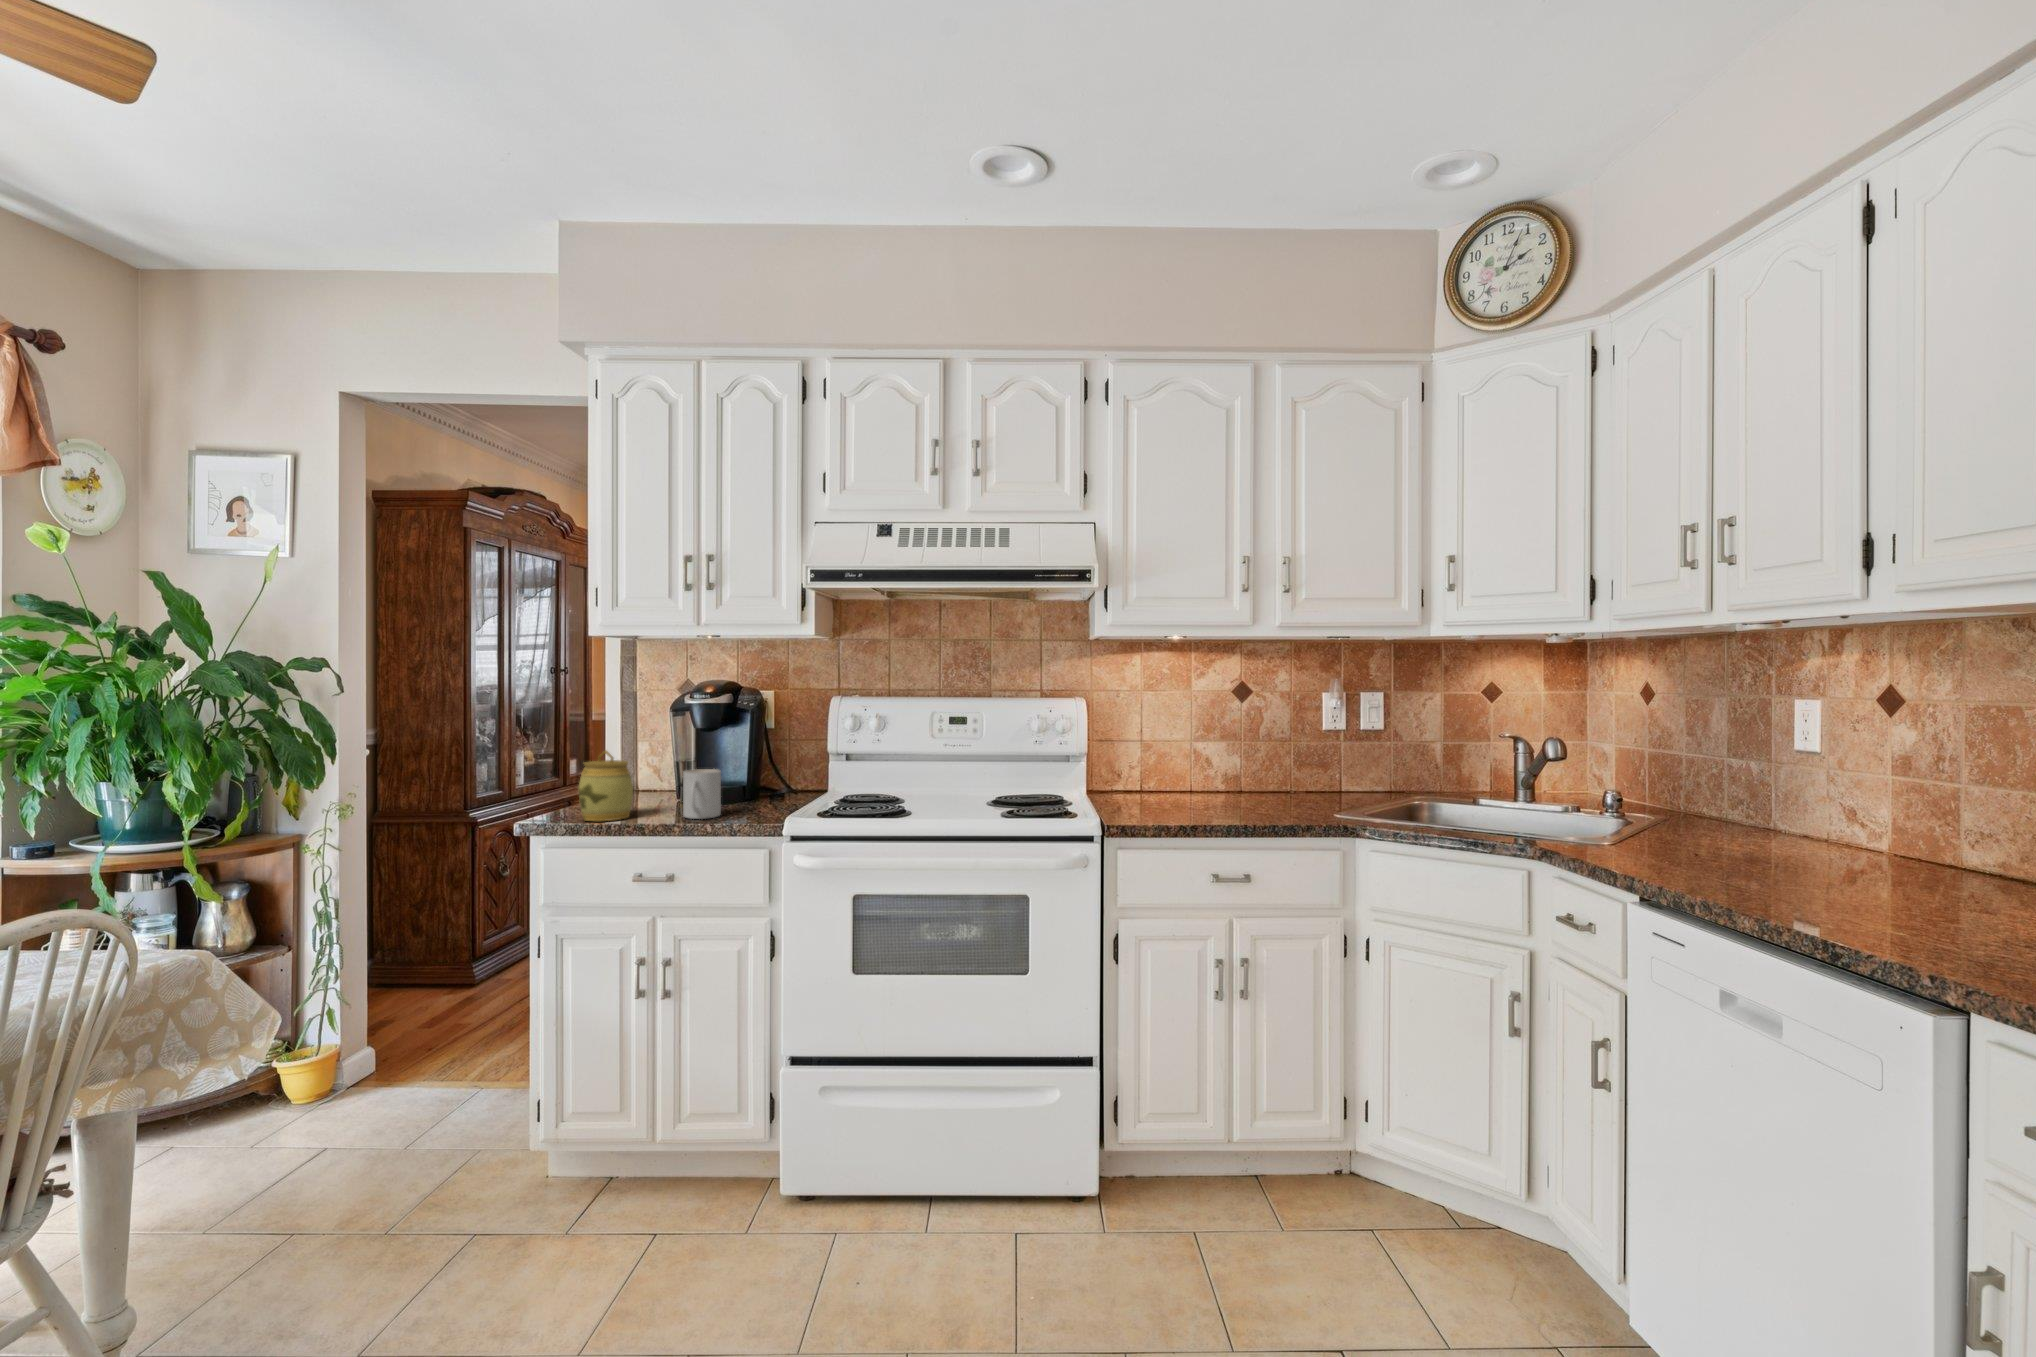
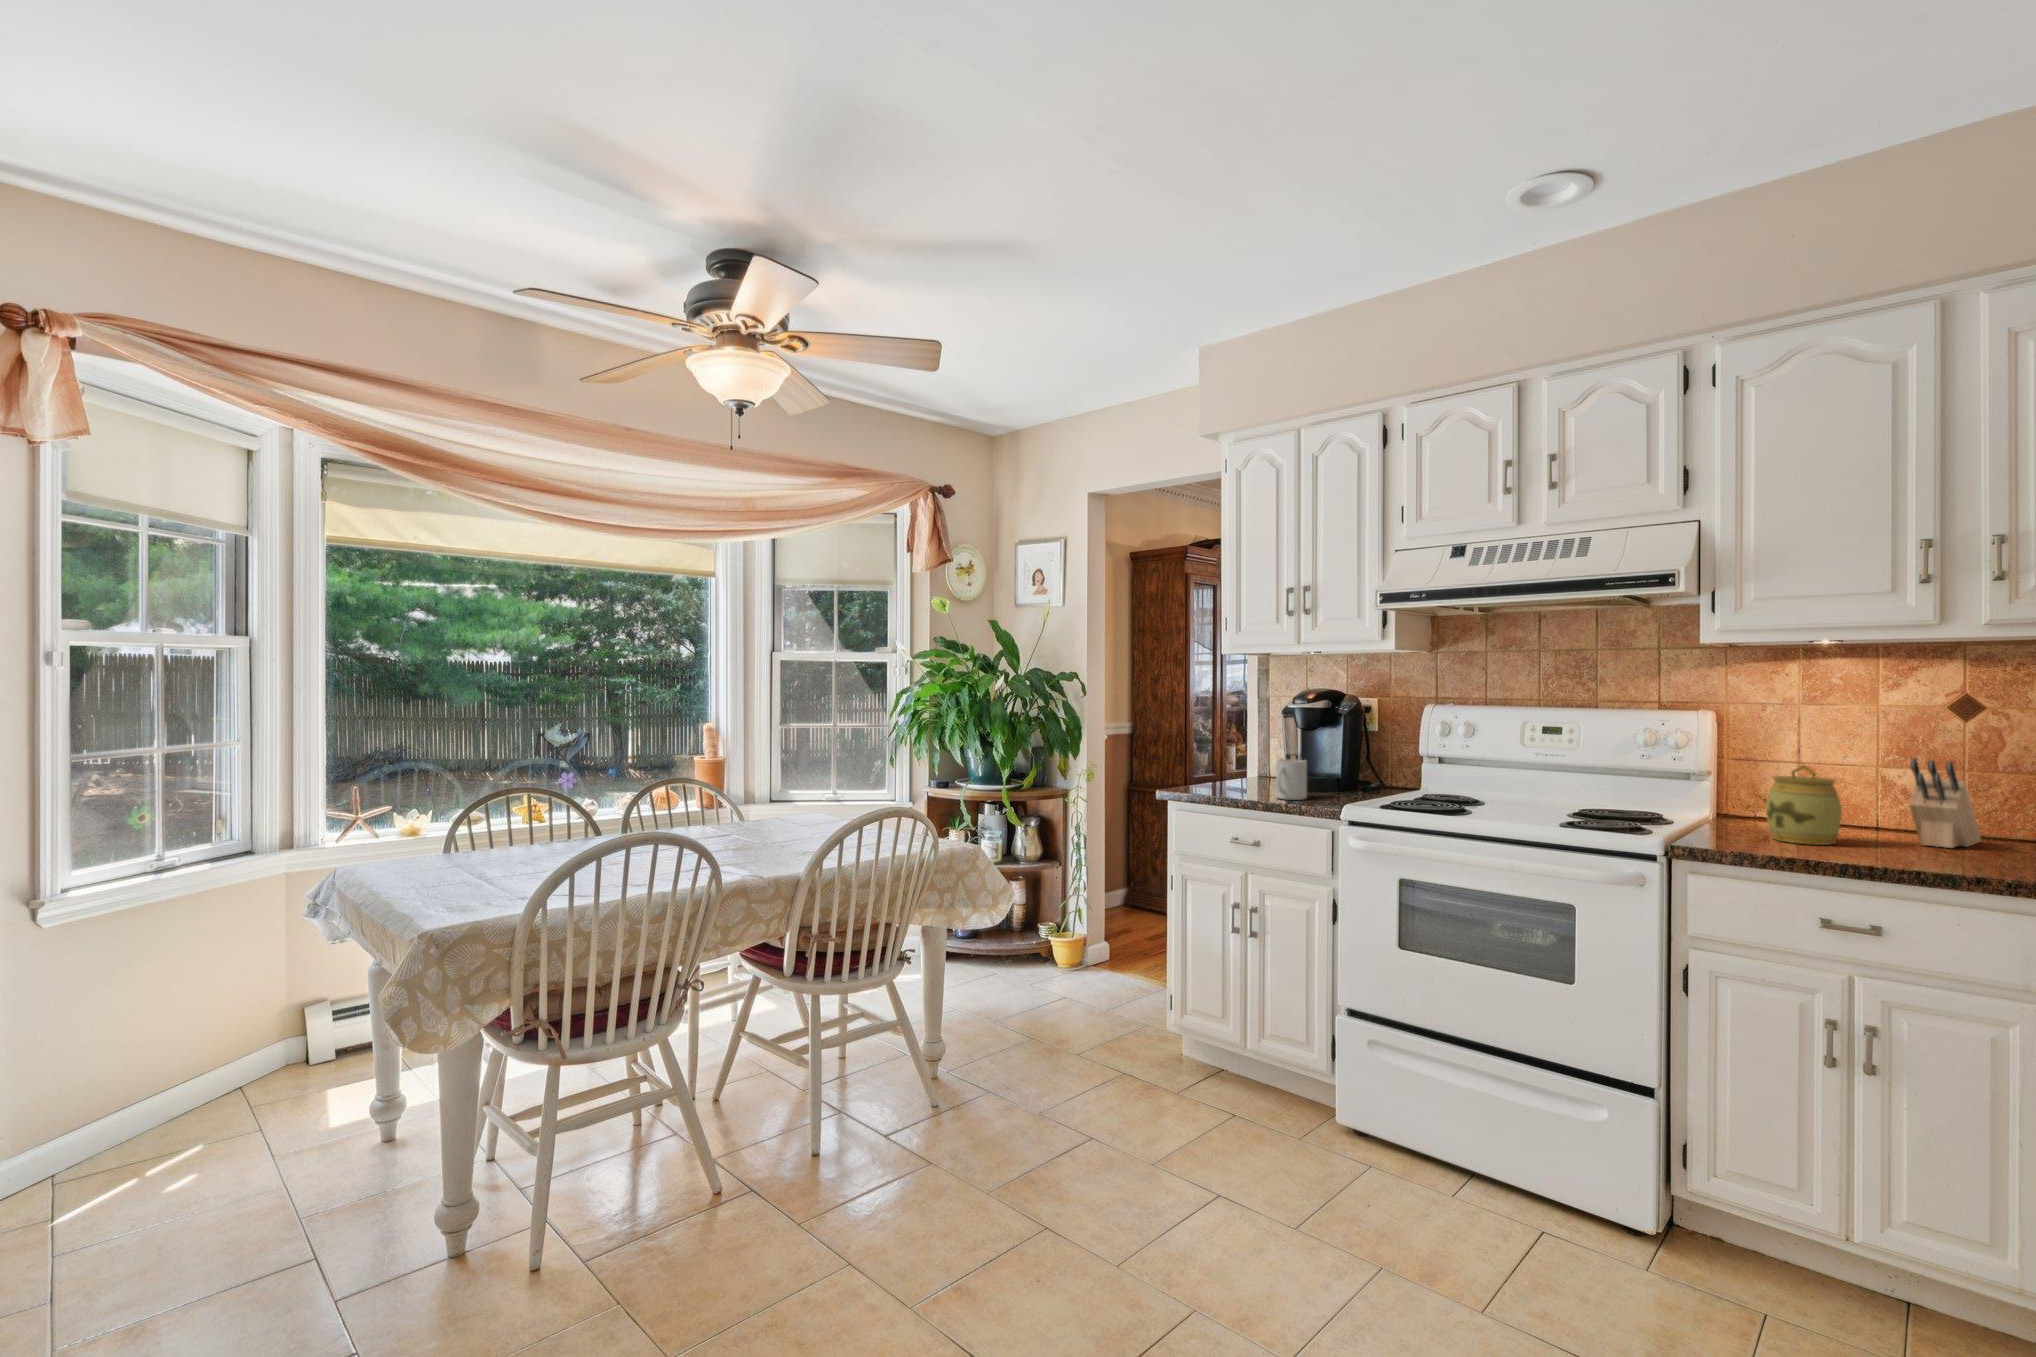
knife block: none [1236,733,1270,803] -> present [1909,758,1981,848]
jar: present [578,751,633,821] -> present [1766,765,1842,845]

